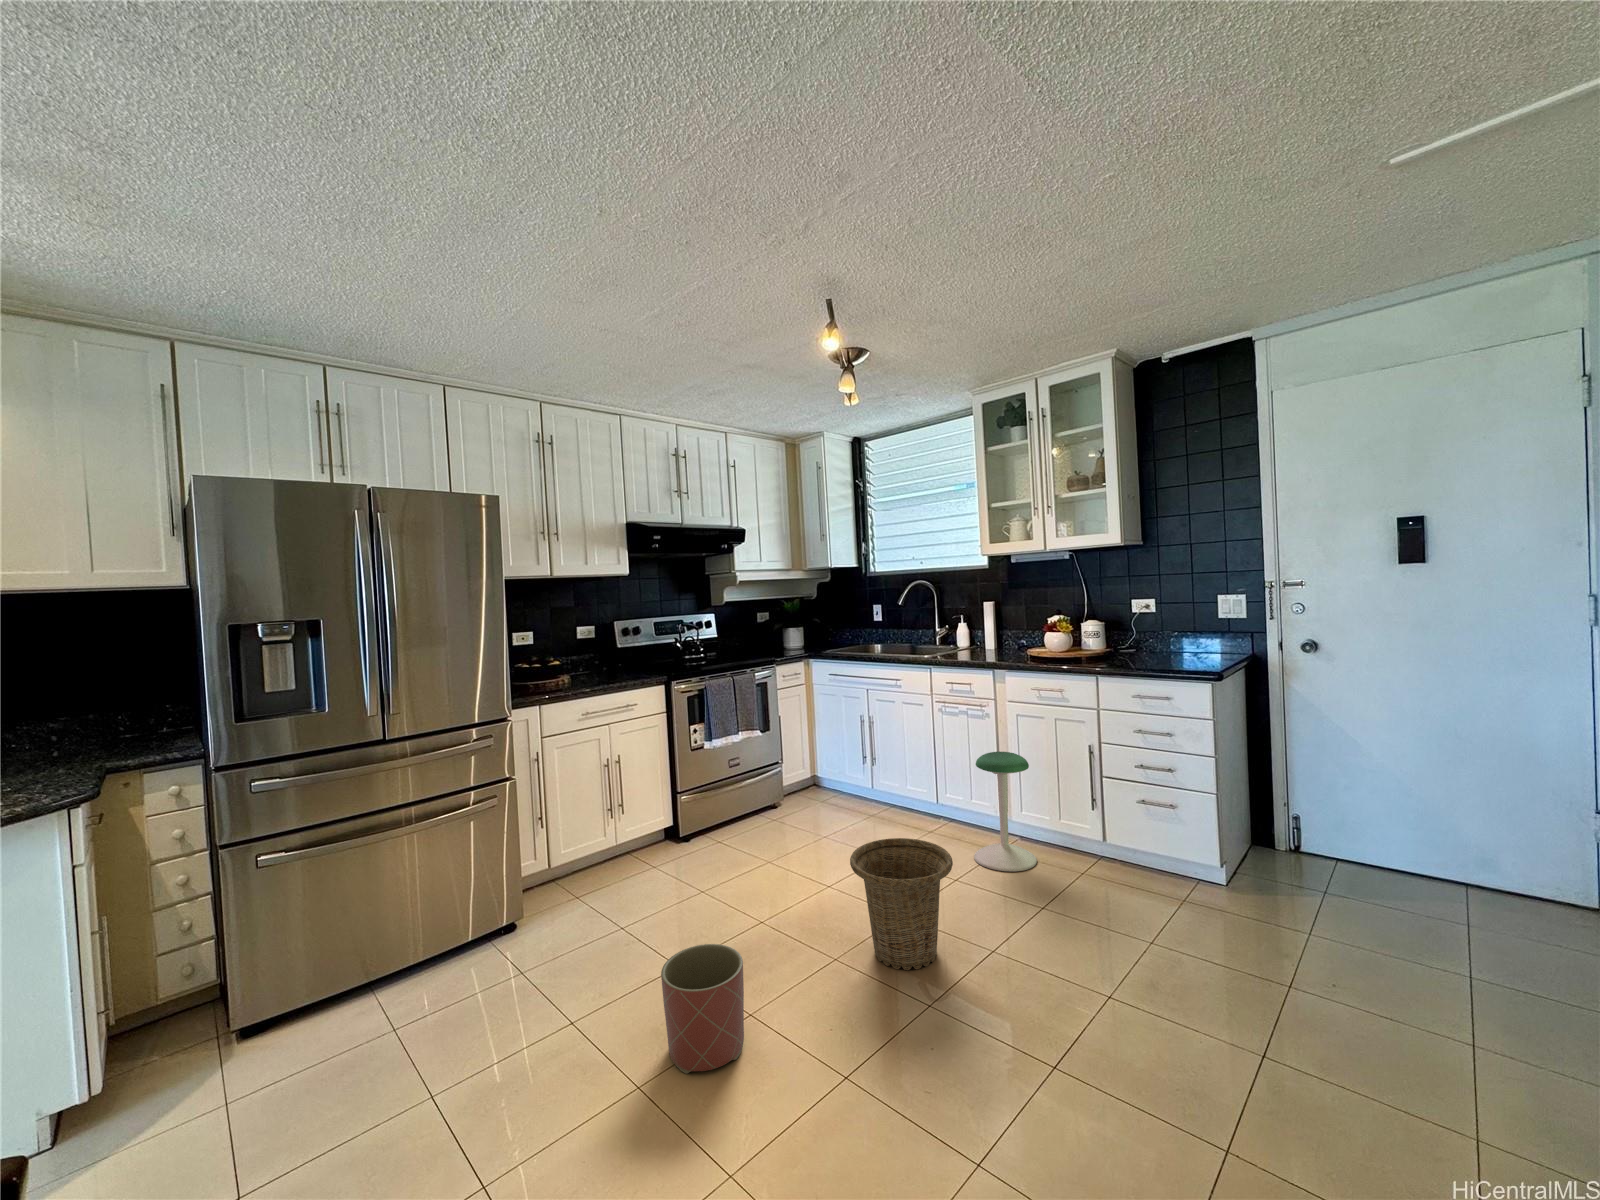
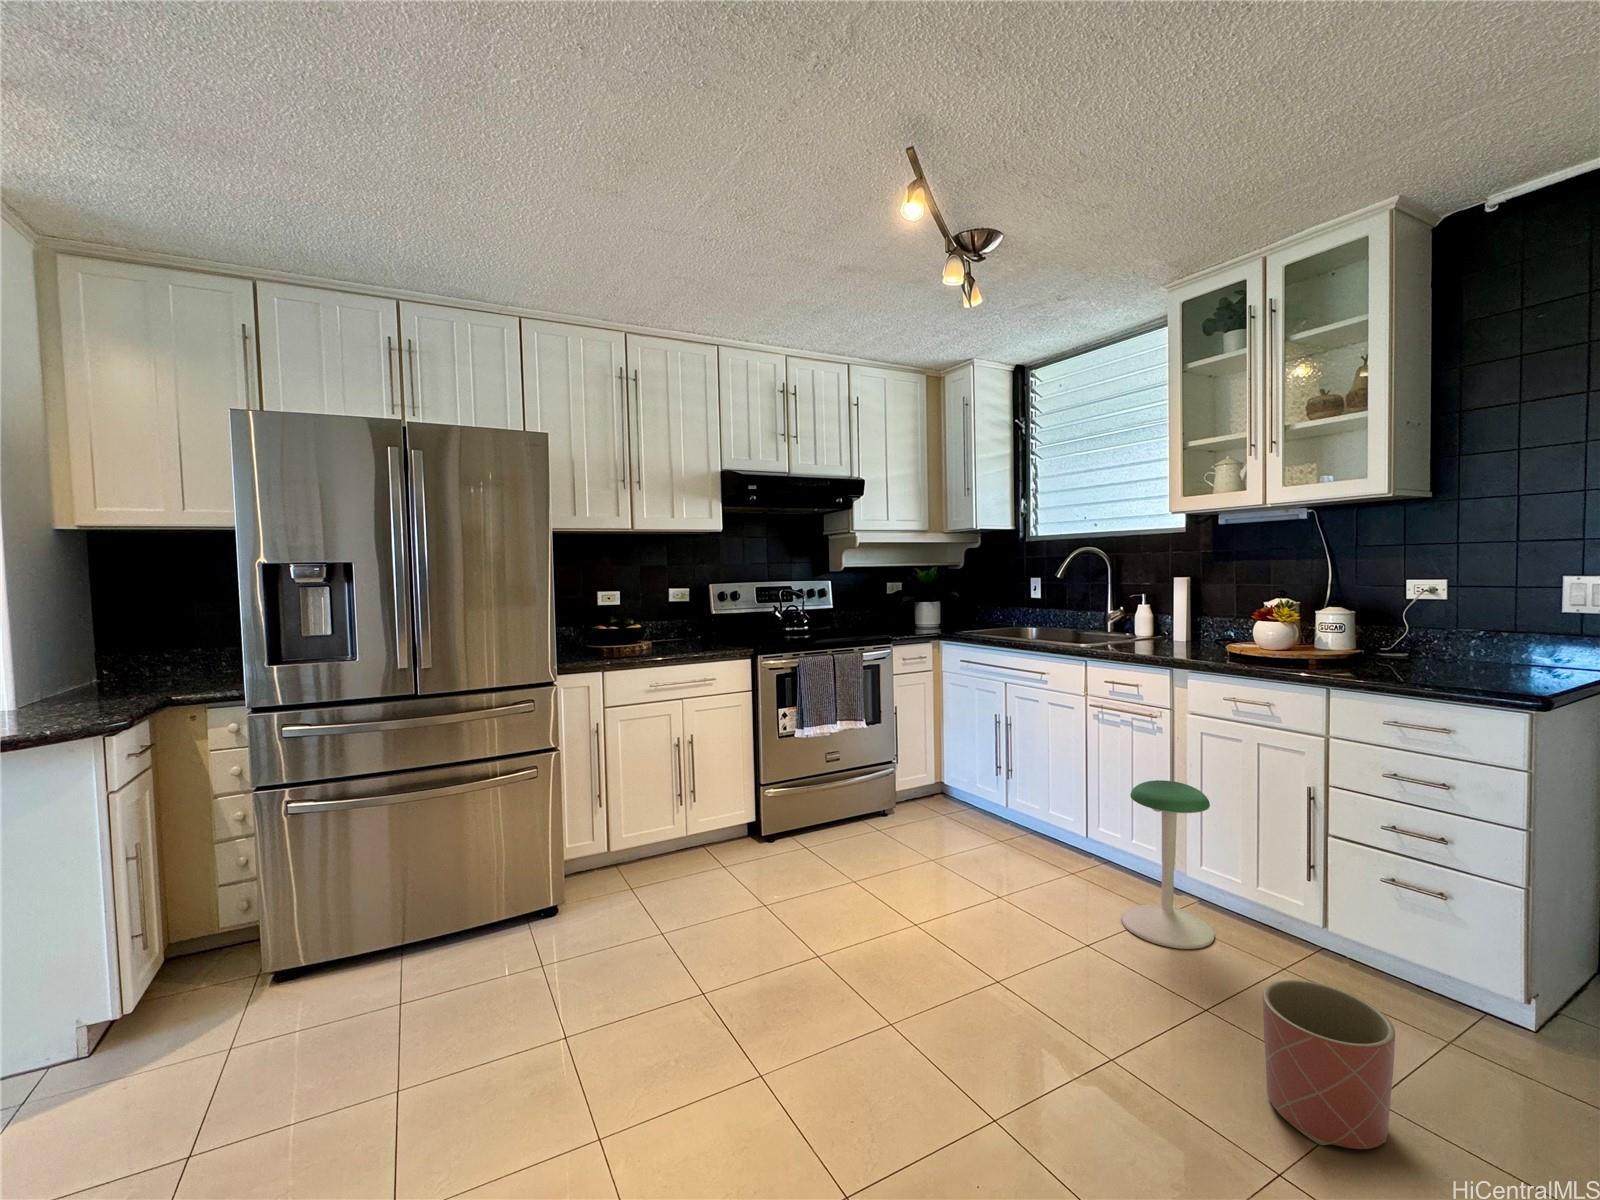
basket: present [850,838,953,970] -> none [915,881,1057,1065]
planter: present [661,944,744,1074] -> present [1263,980,1395,1149]

